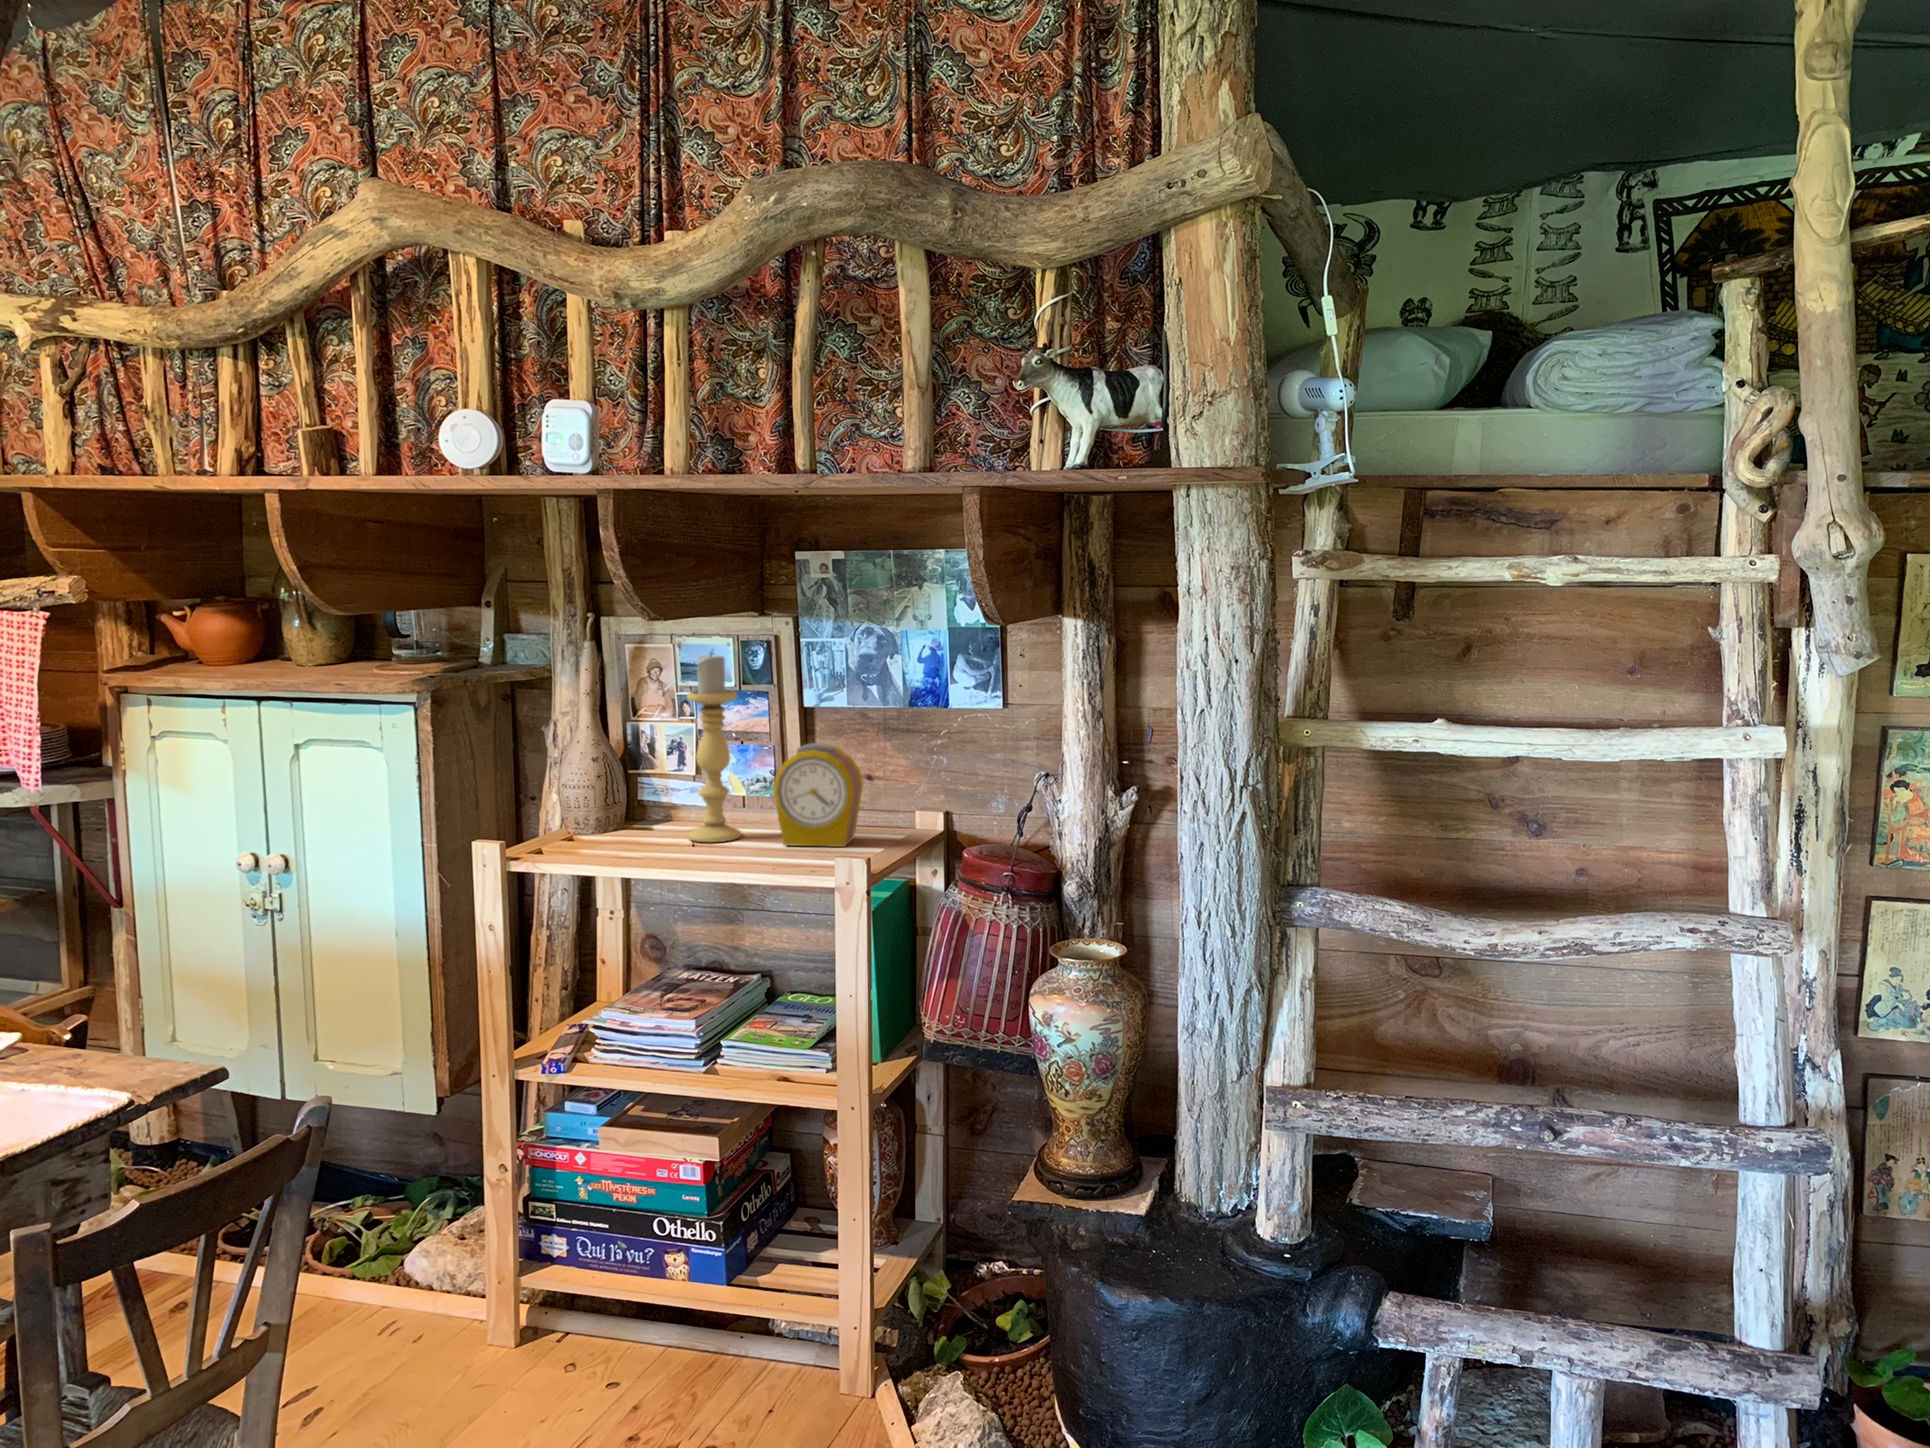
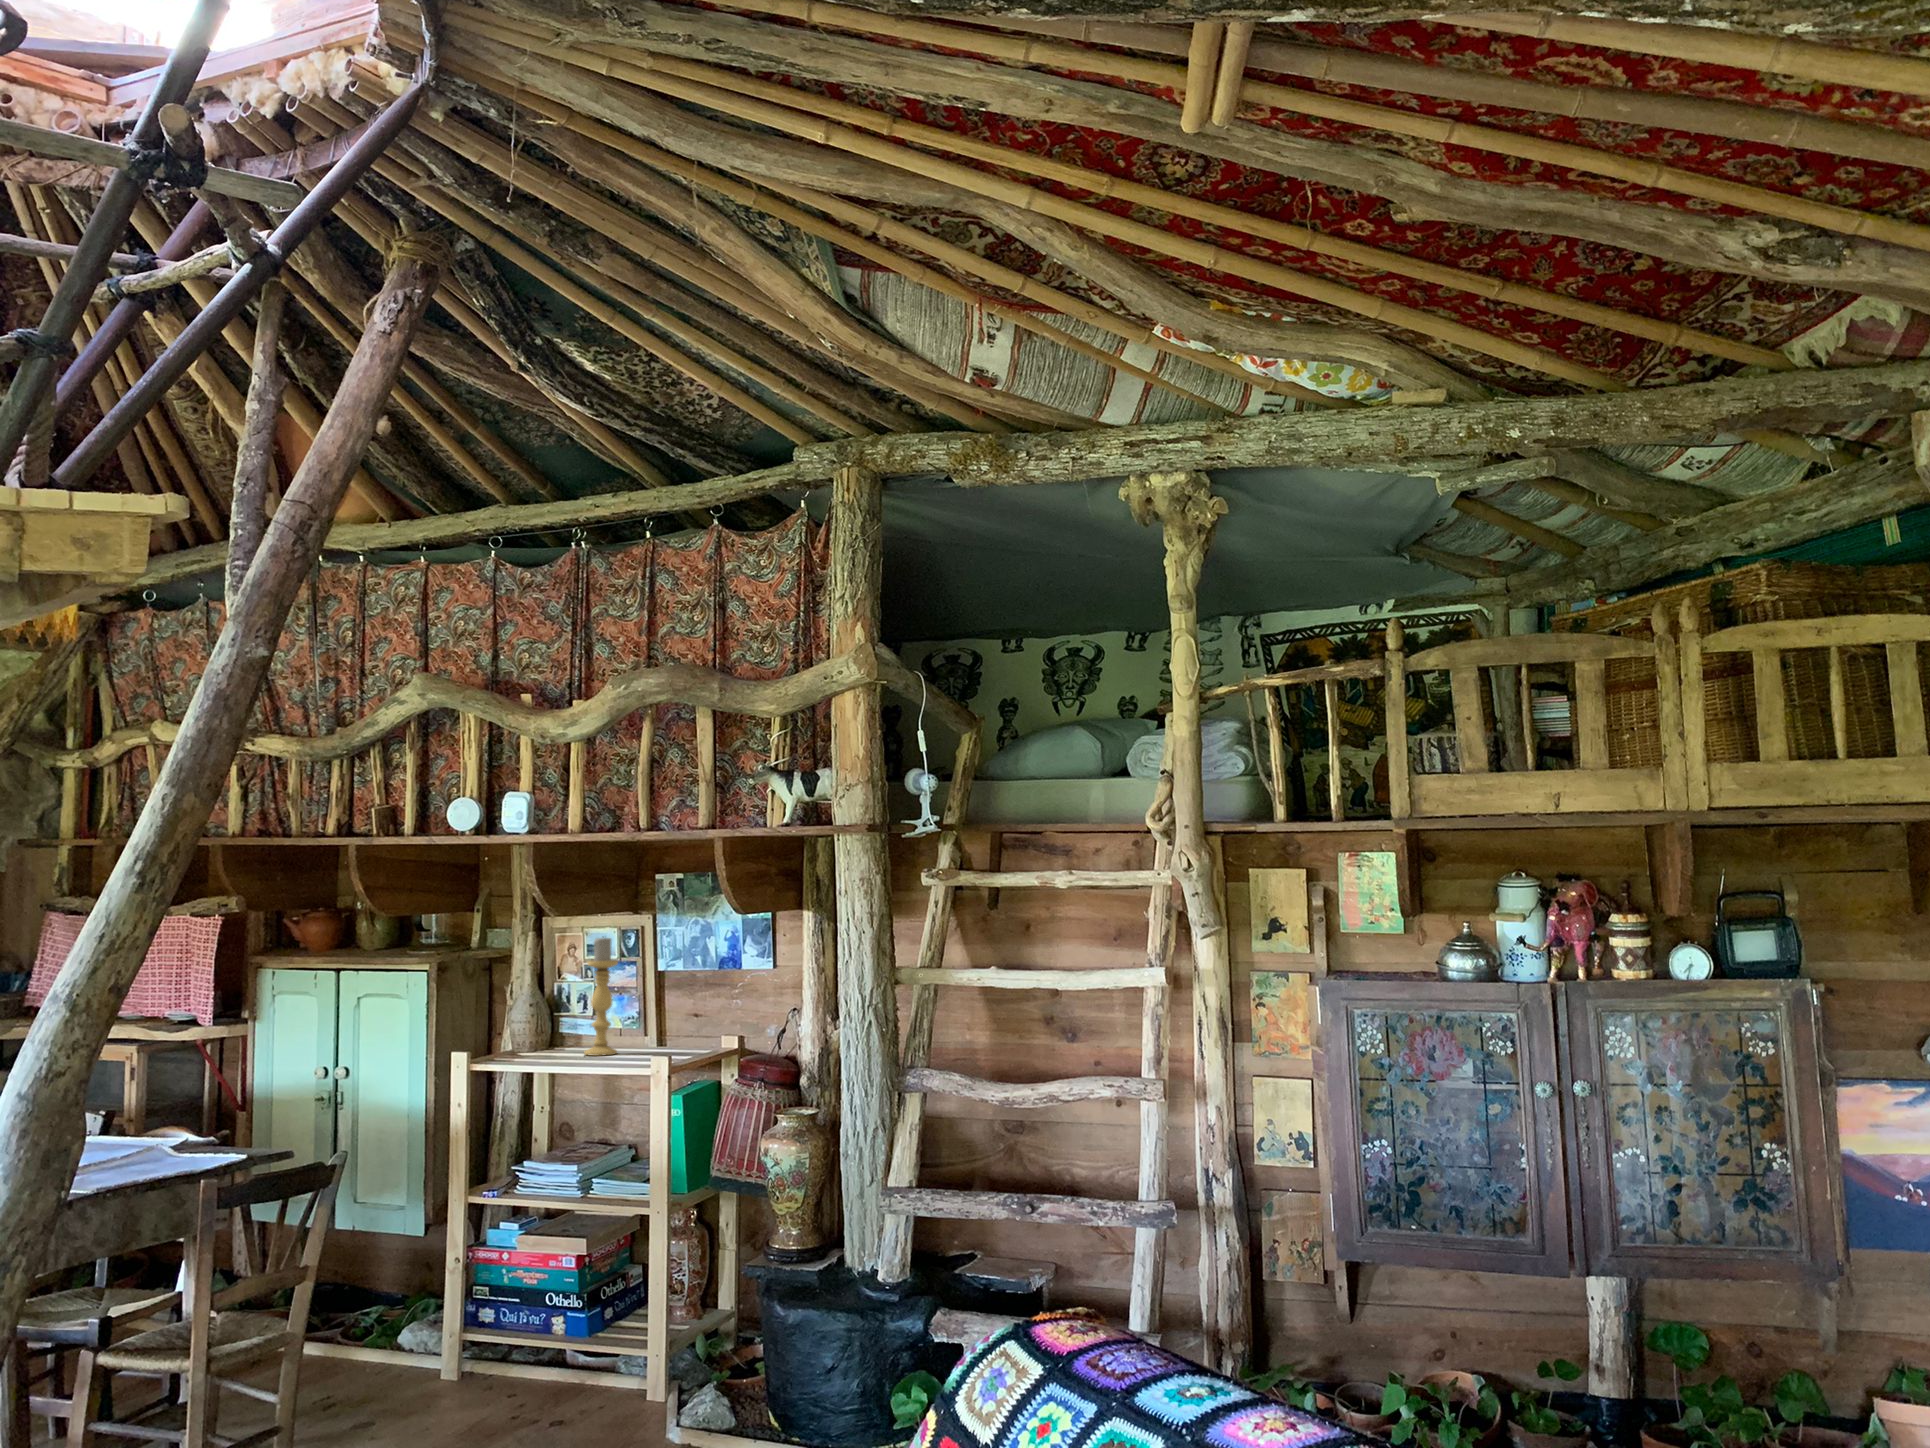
alarm clock: present [773,743,863,847] -> none [633,992,691,1057]

